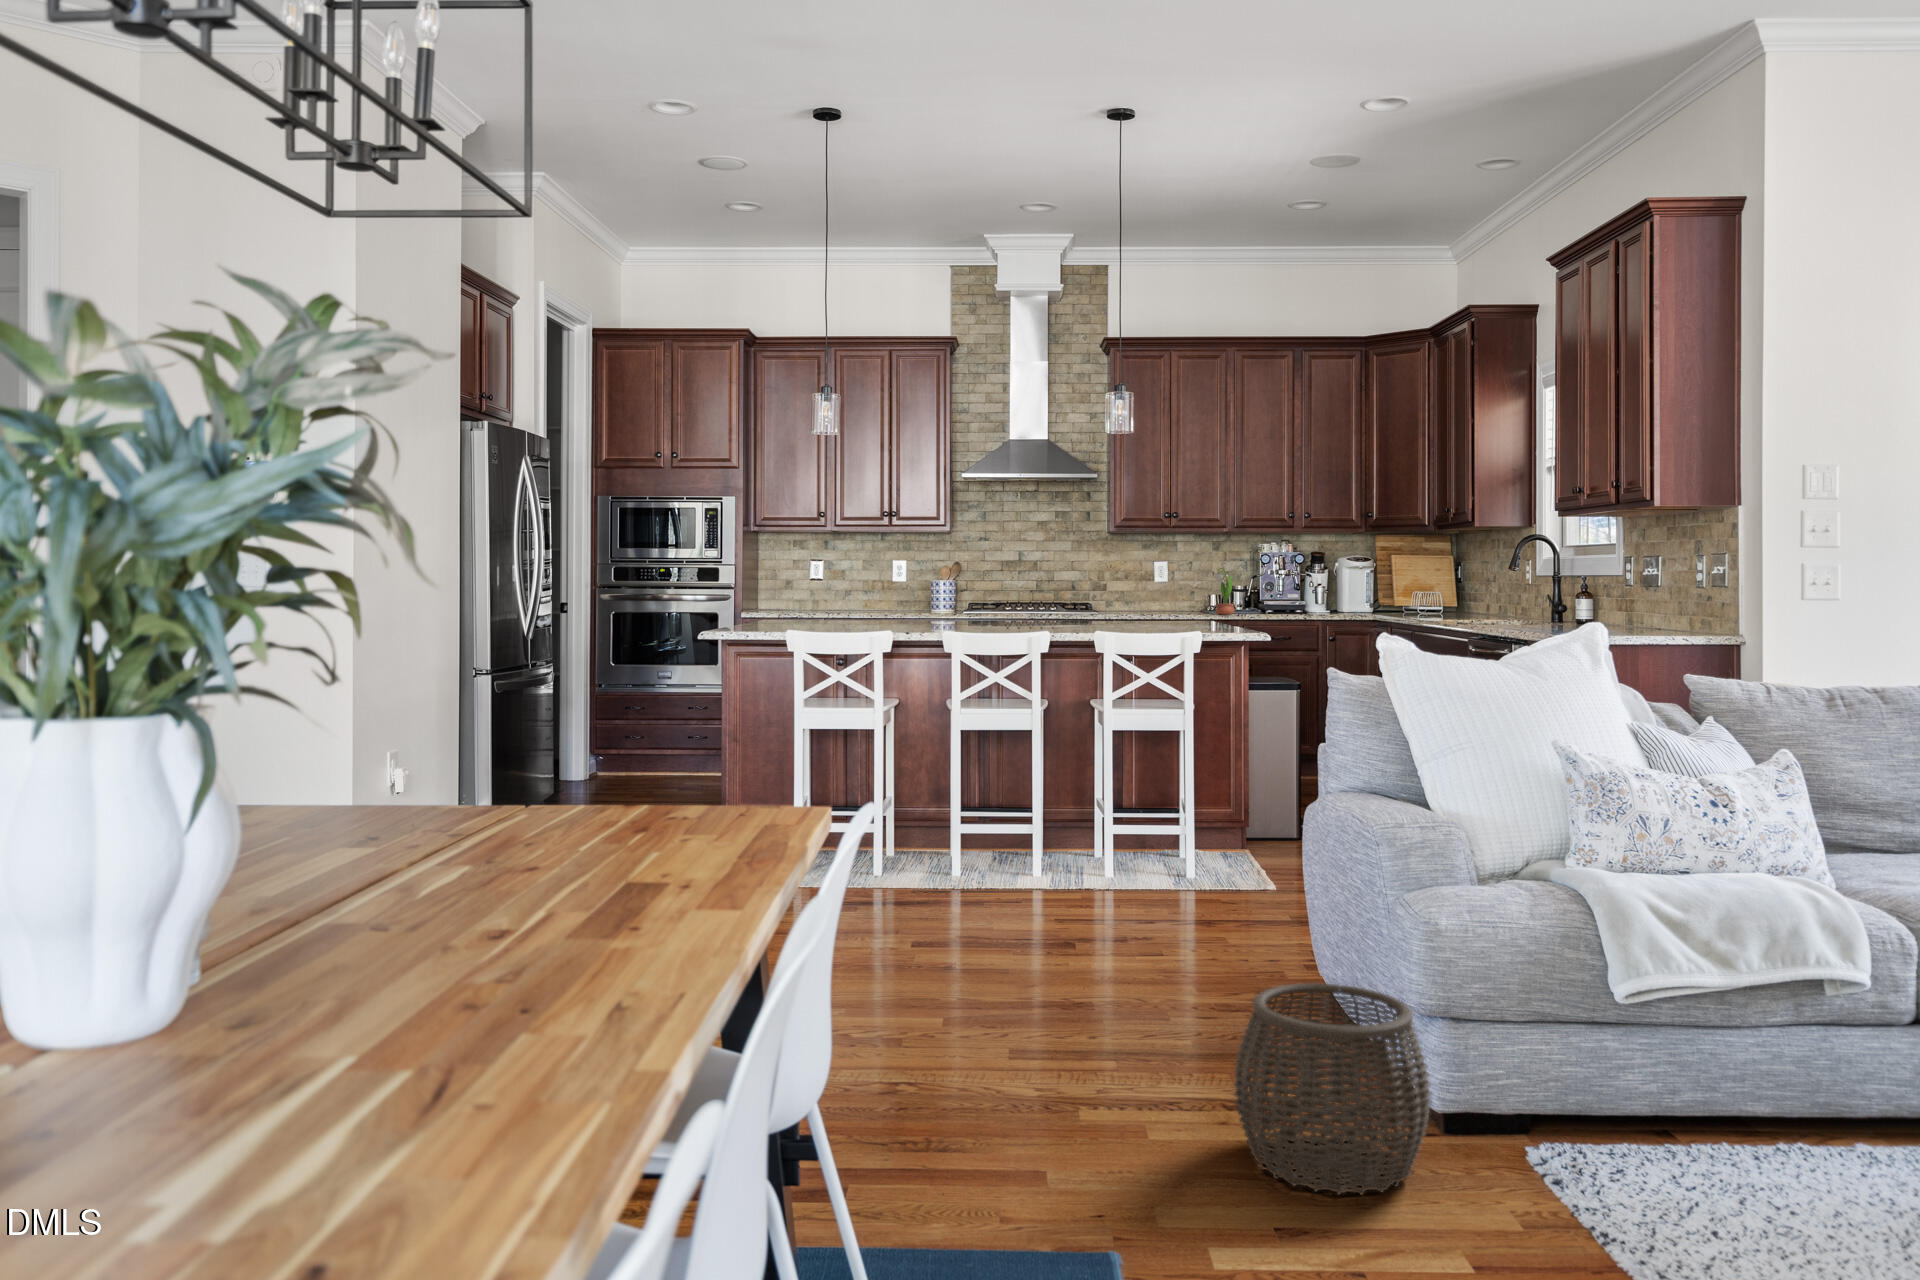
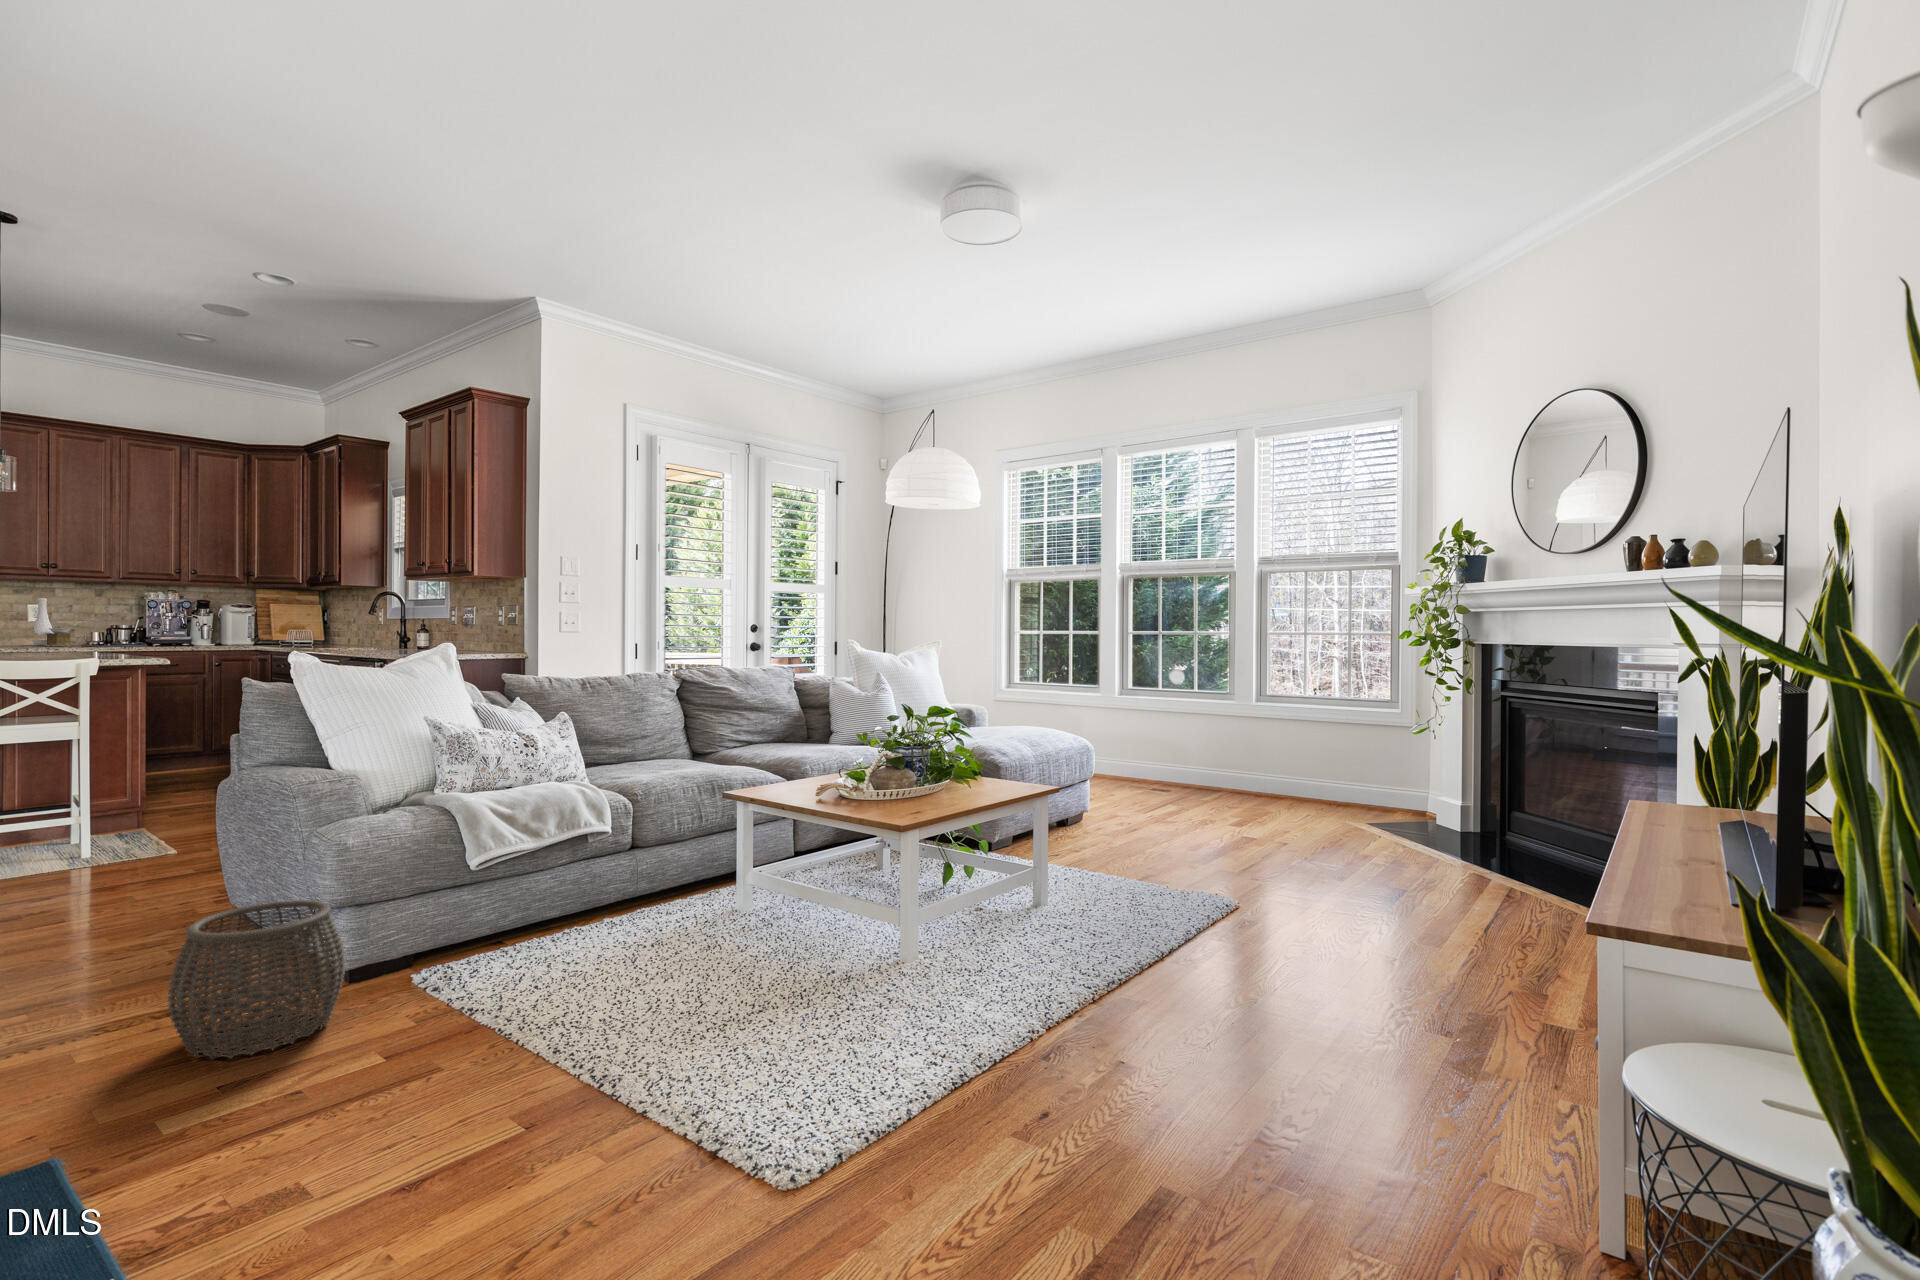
vase: none [1174,557,1206,610] -> present [32,598,70,646]
potted flower: present [1214,567,1235,615] -> none [84,607,110,649]

